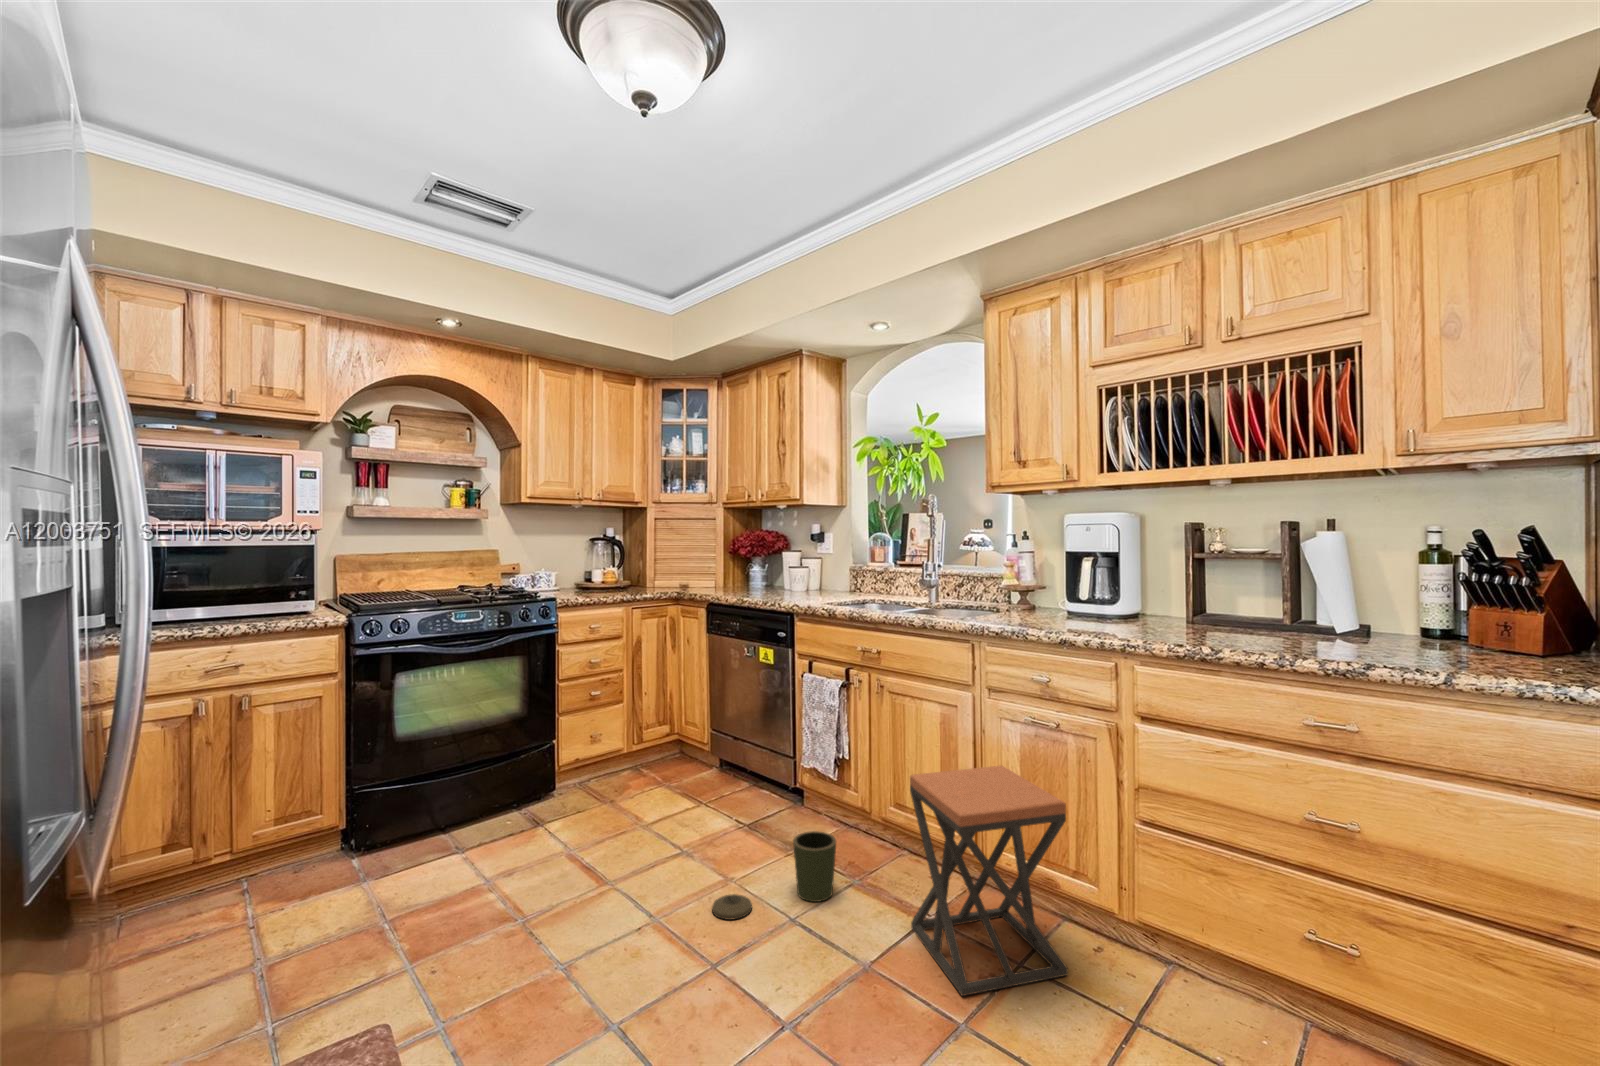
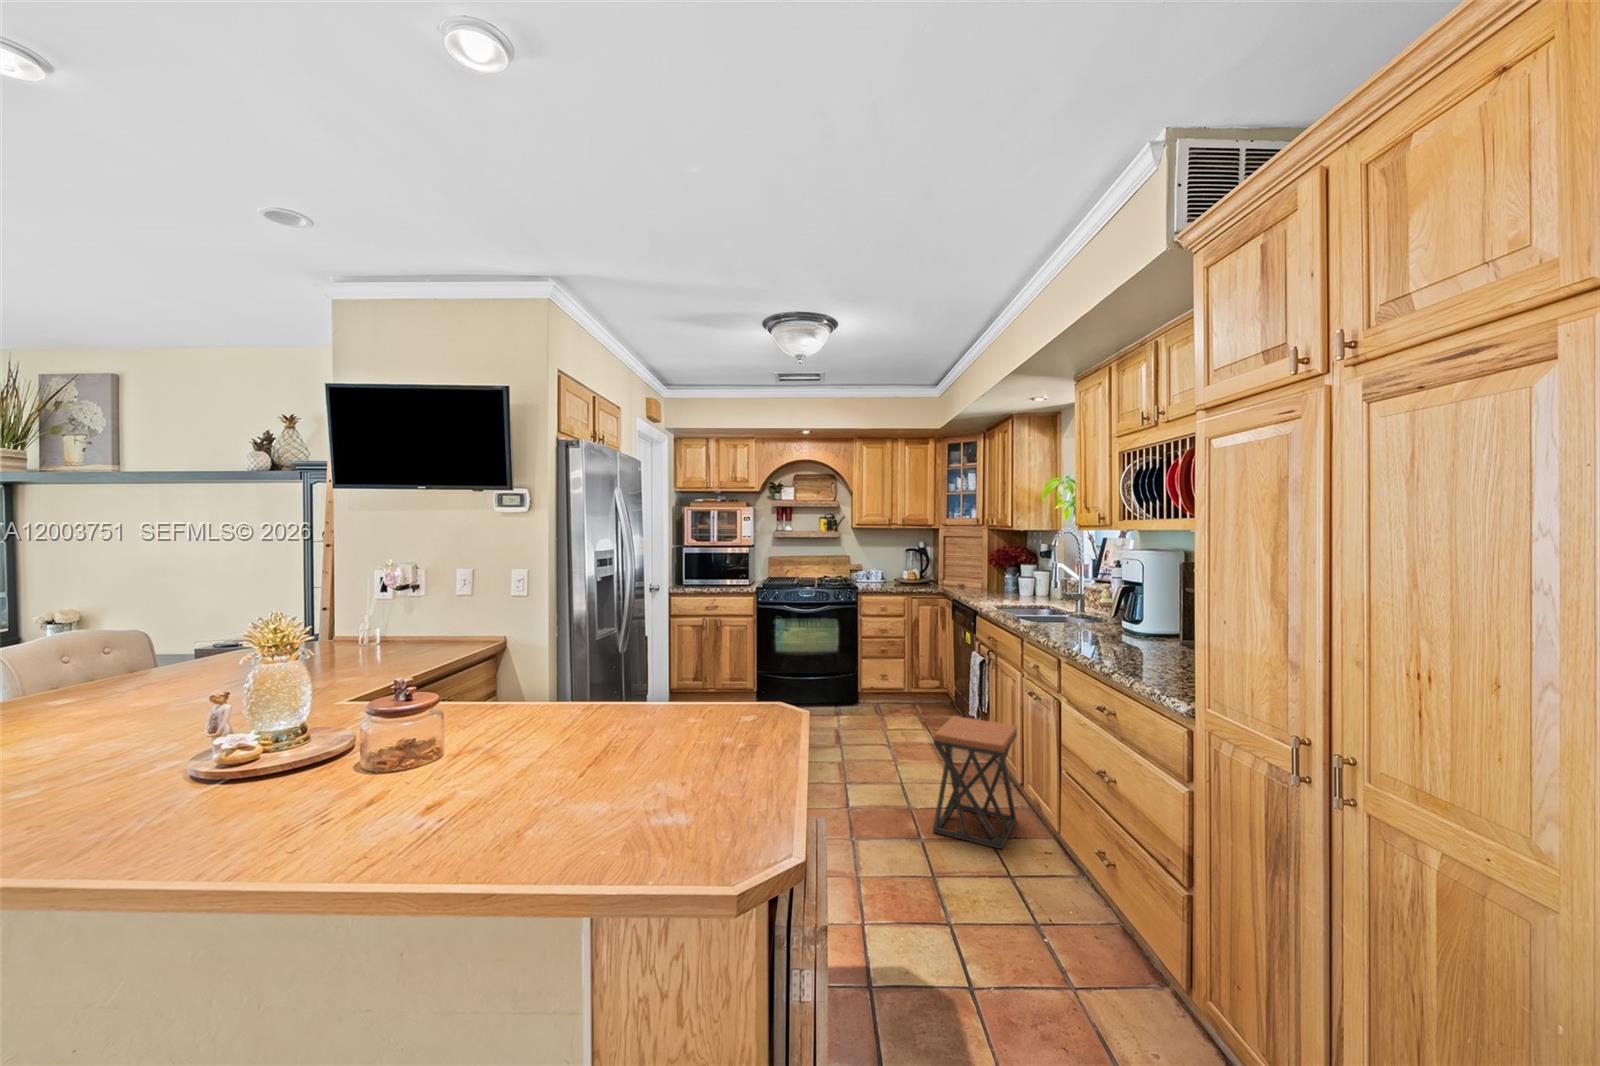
trash can: present [712,831,836,920] -> none [866,742,939,781]

